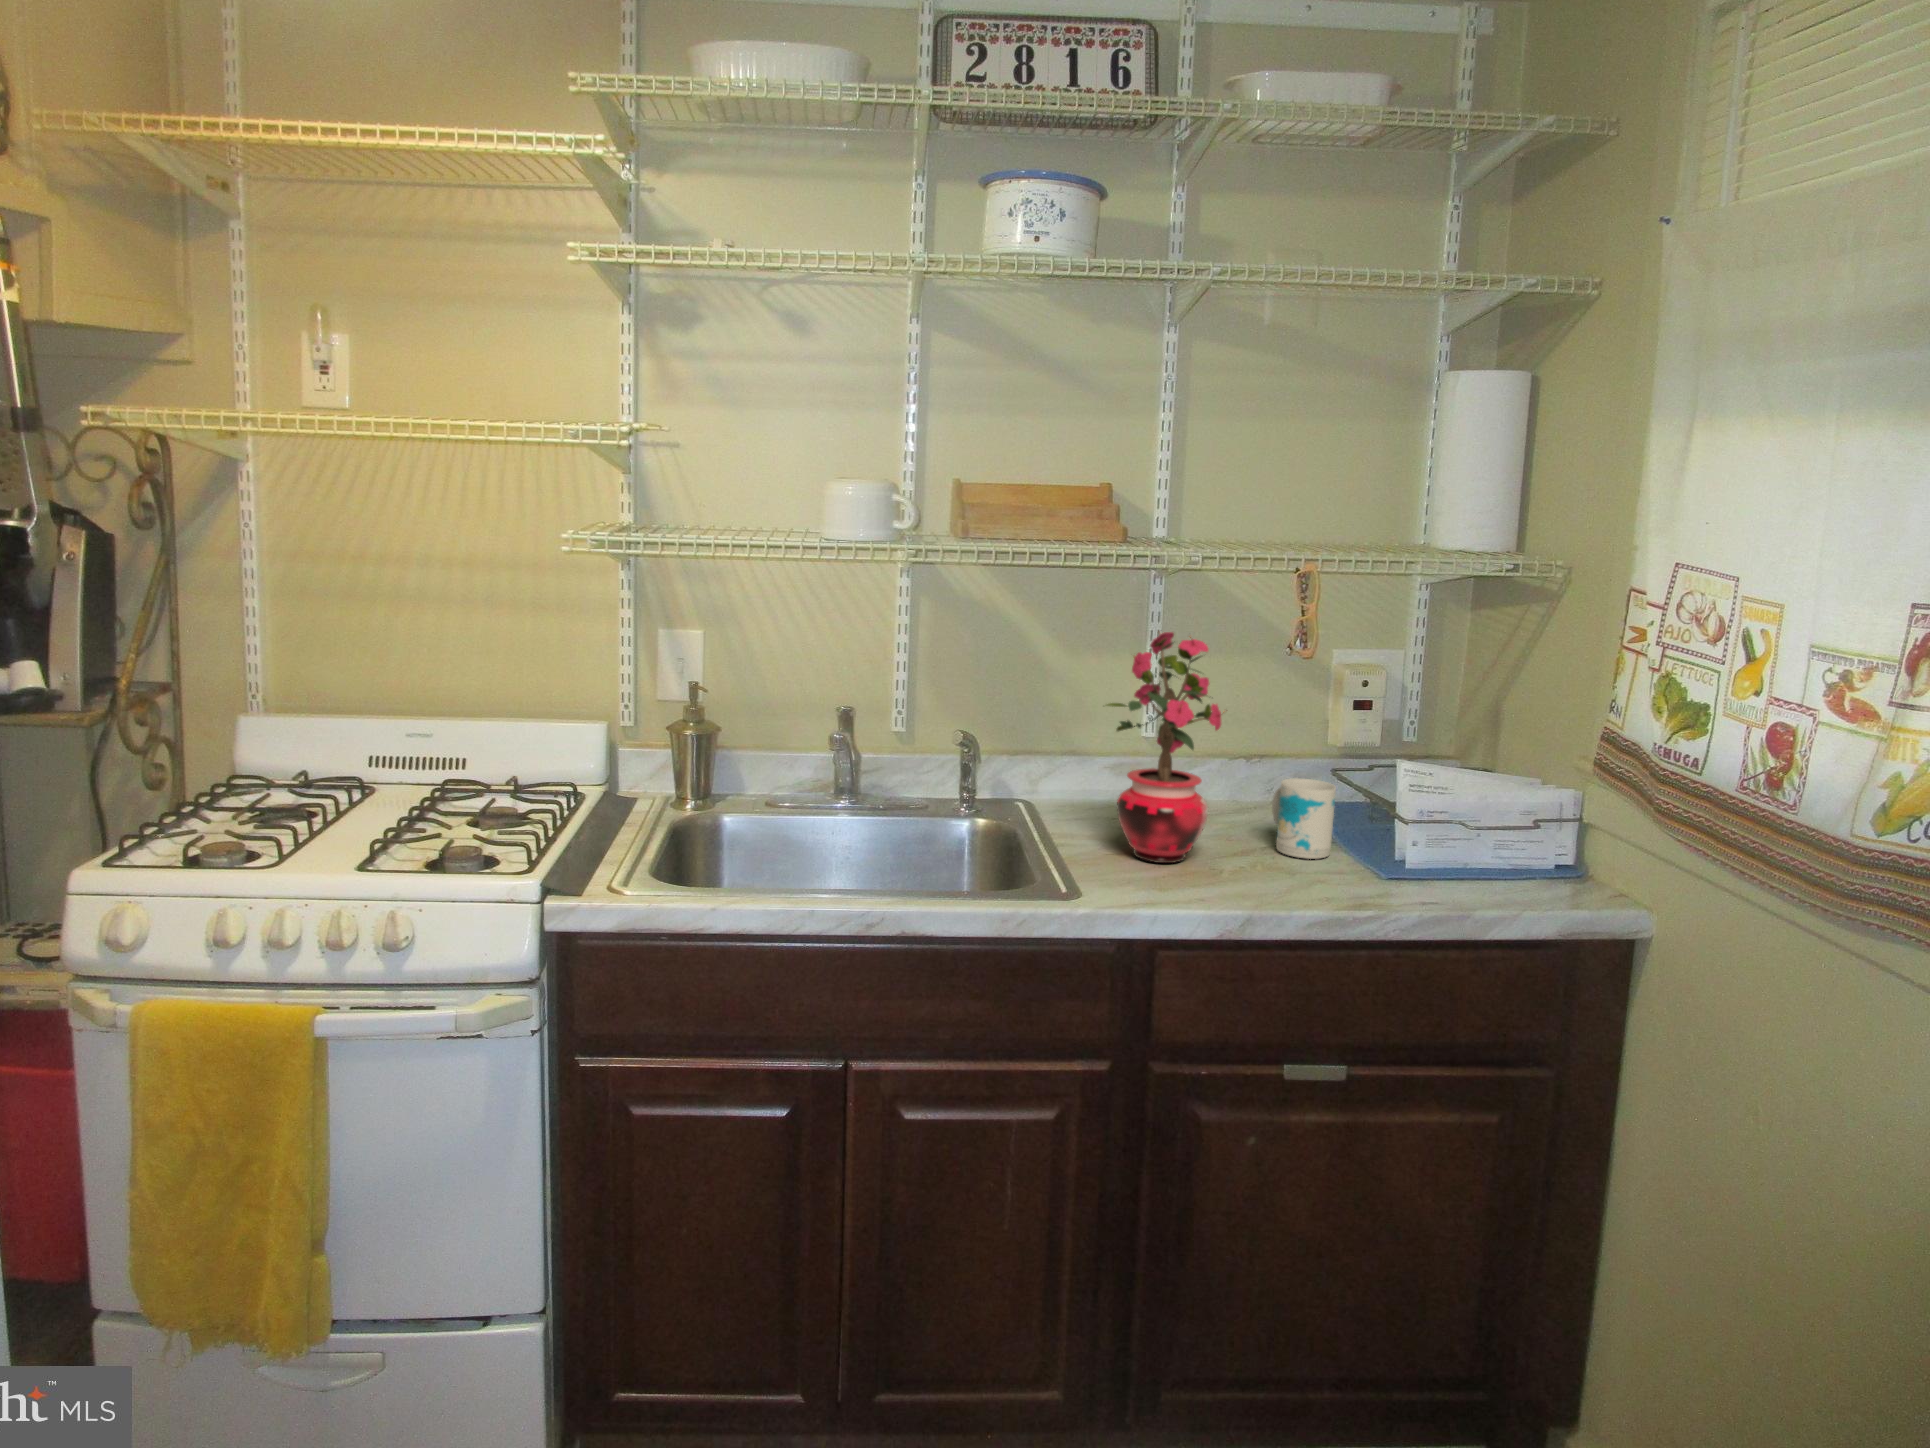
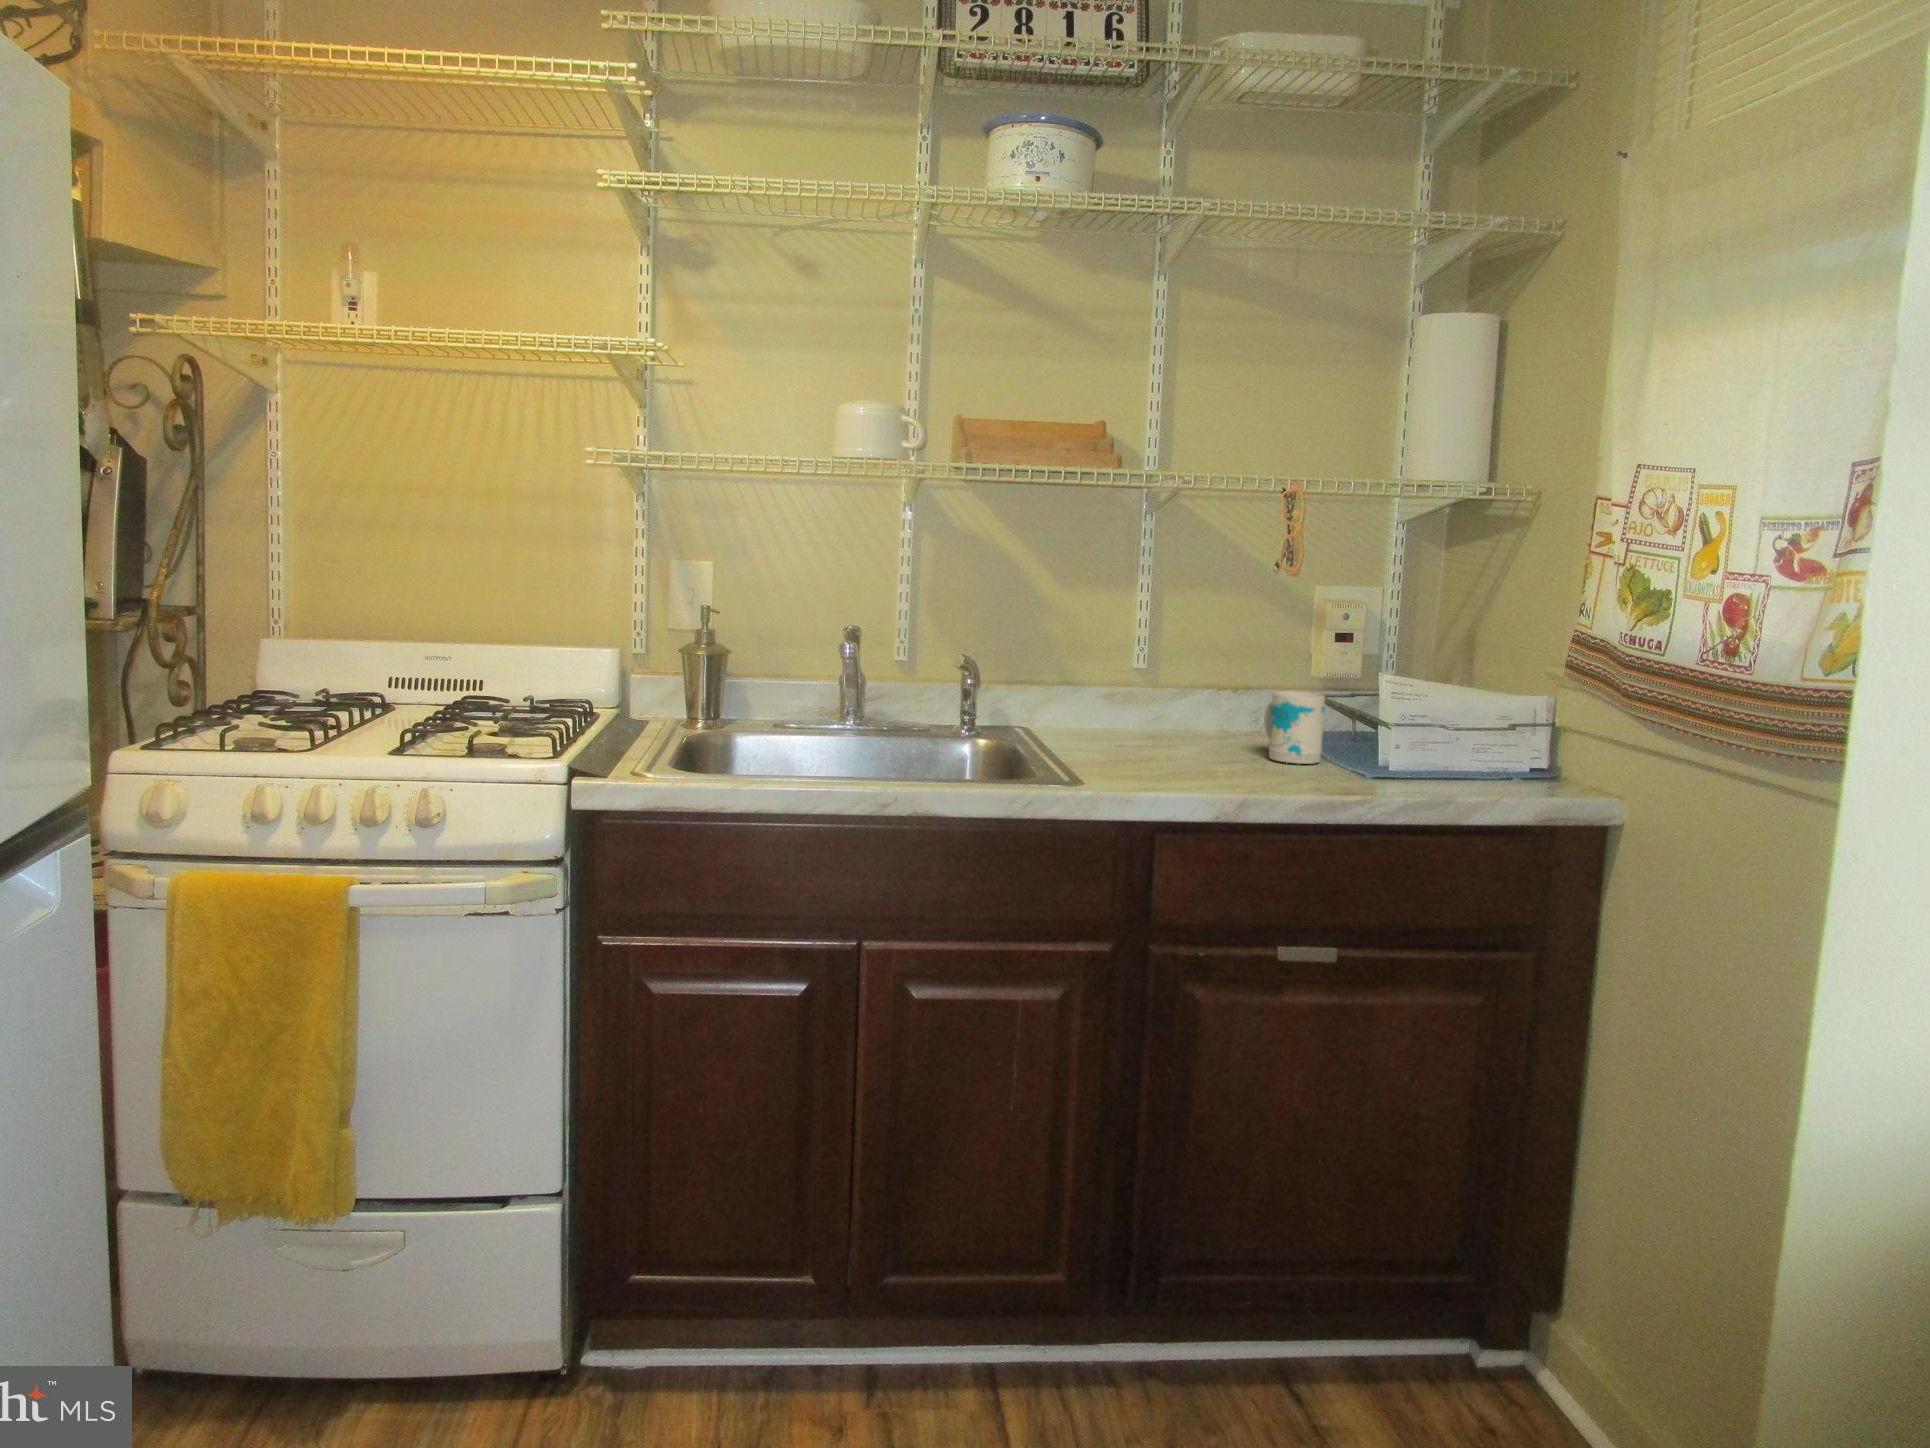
potted plant: present [1106,632,1225,863] -> none [1102,539,1222,765]

